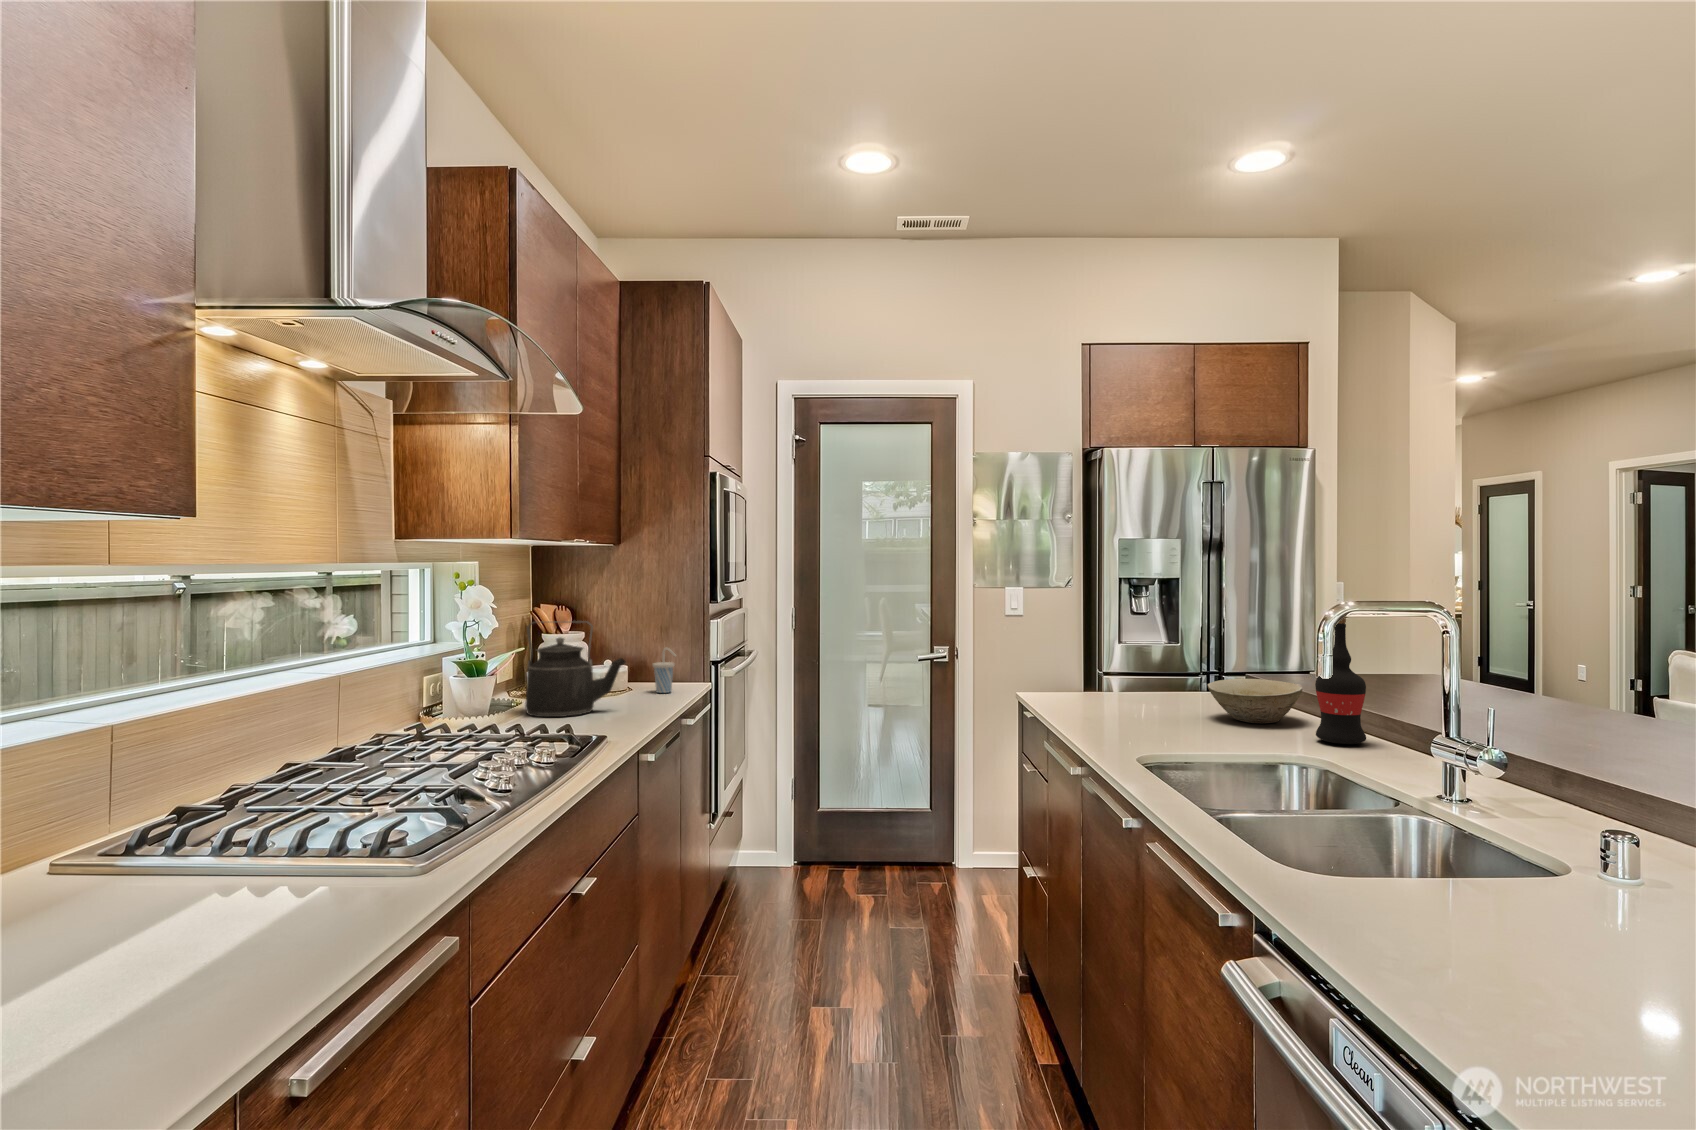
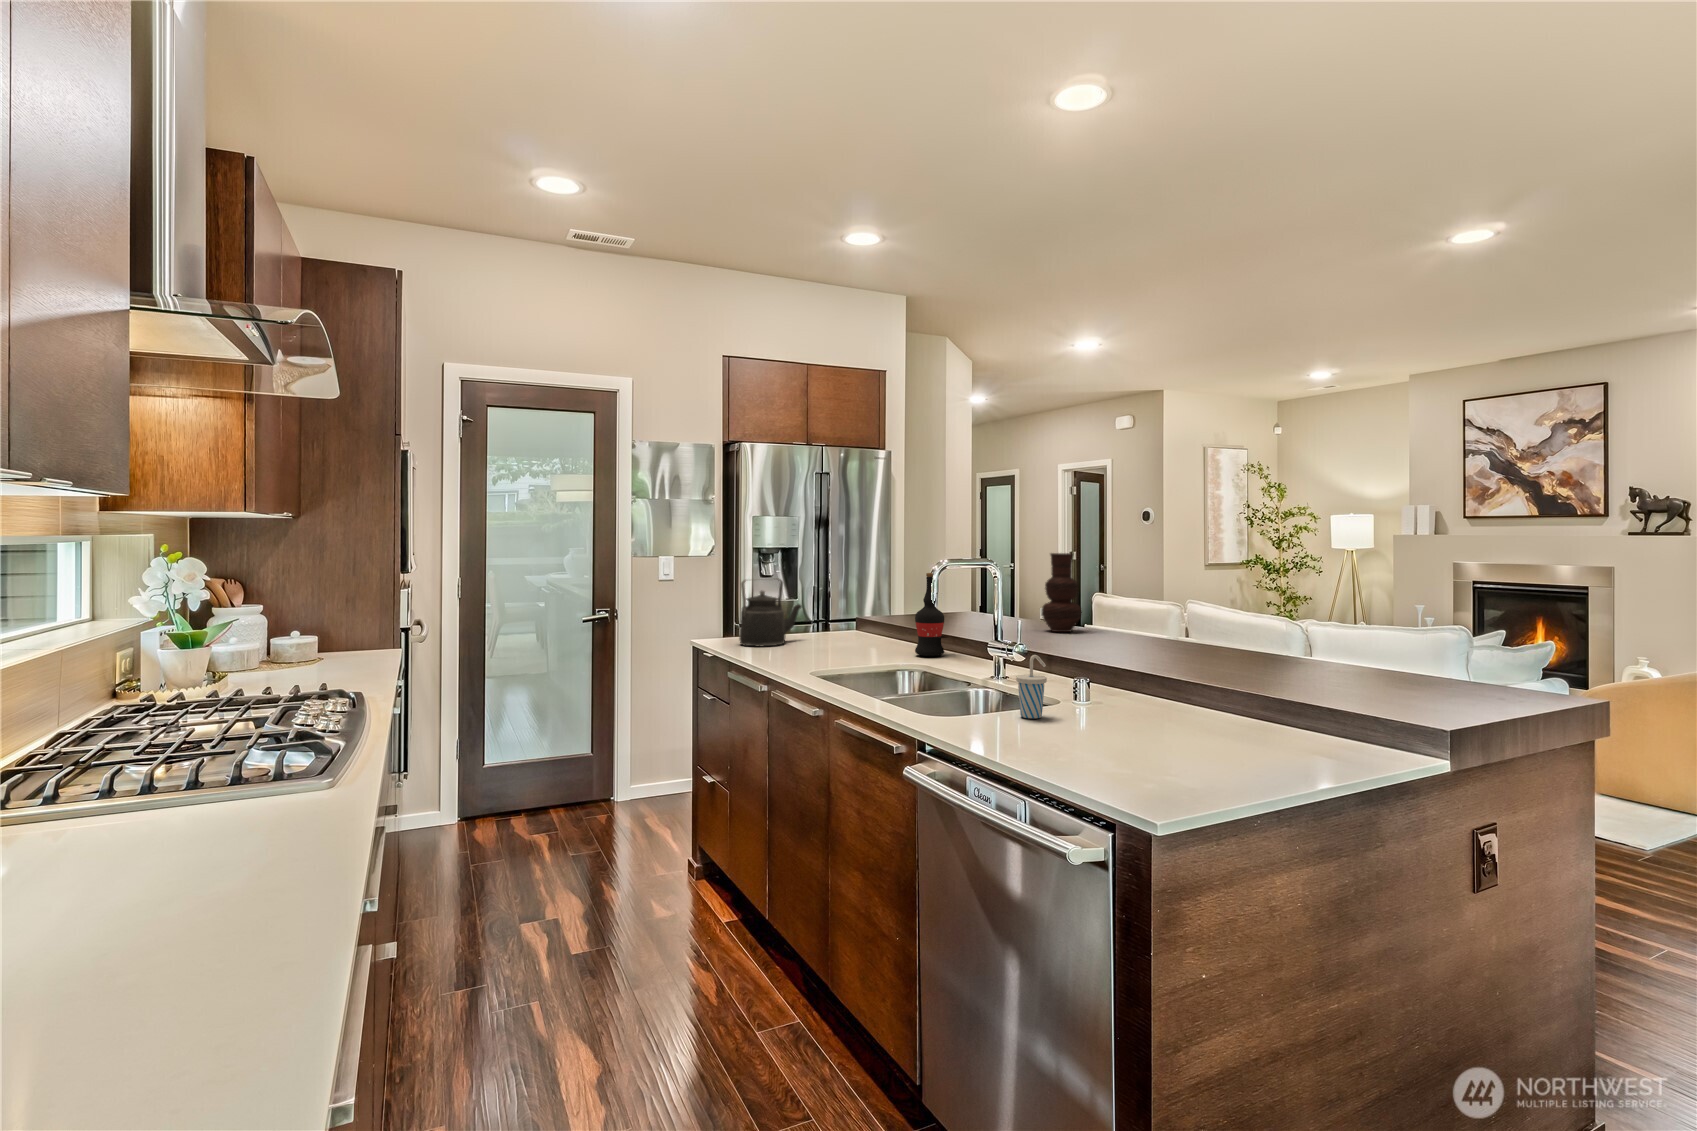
vase: none [1557,589,1647,723] -> present [1041,553,1082,632]
kettle: present [525,621,626,717] -> present [739,578,802,646]
cup: present [653,648,676,693] -> present [1016,655,1047,718]
bowl: present [1208,679,1303,723] -> none [842,619,903,649]

